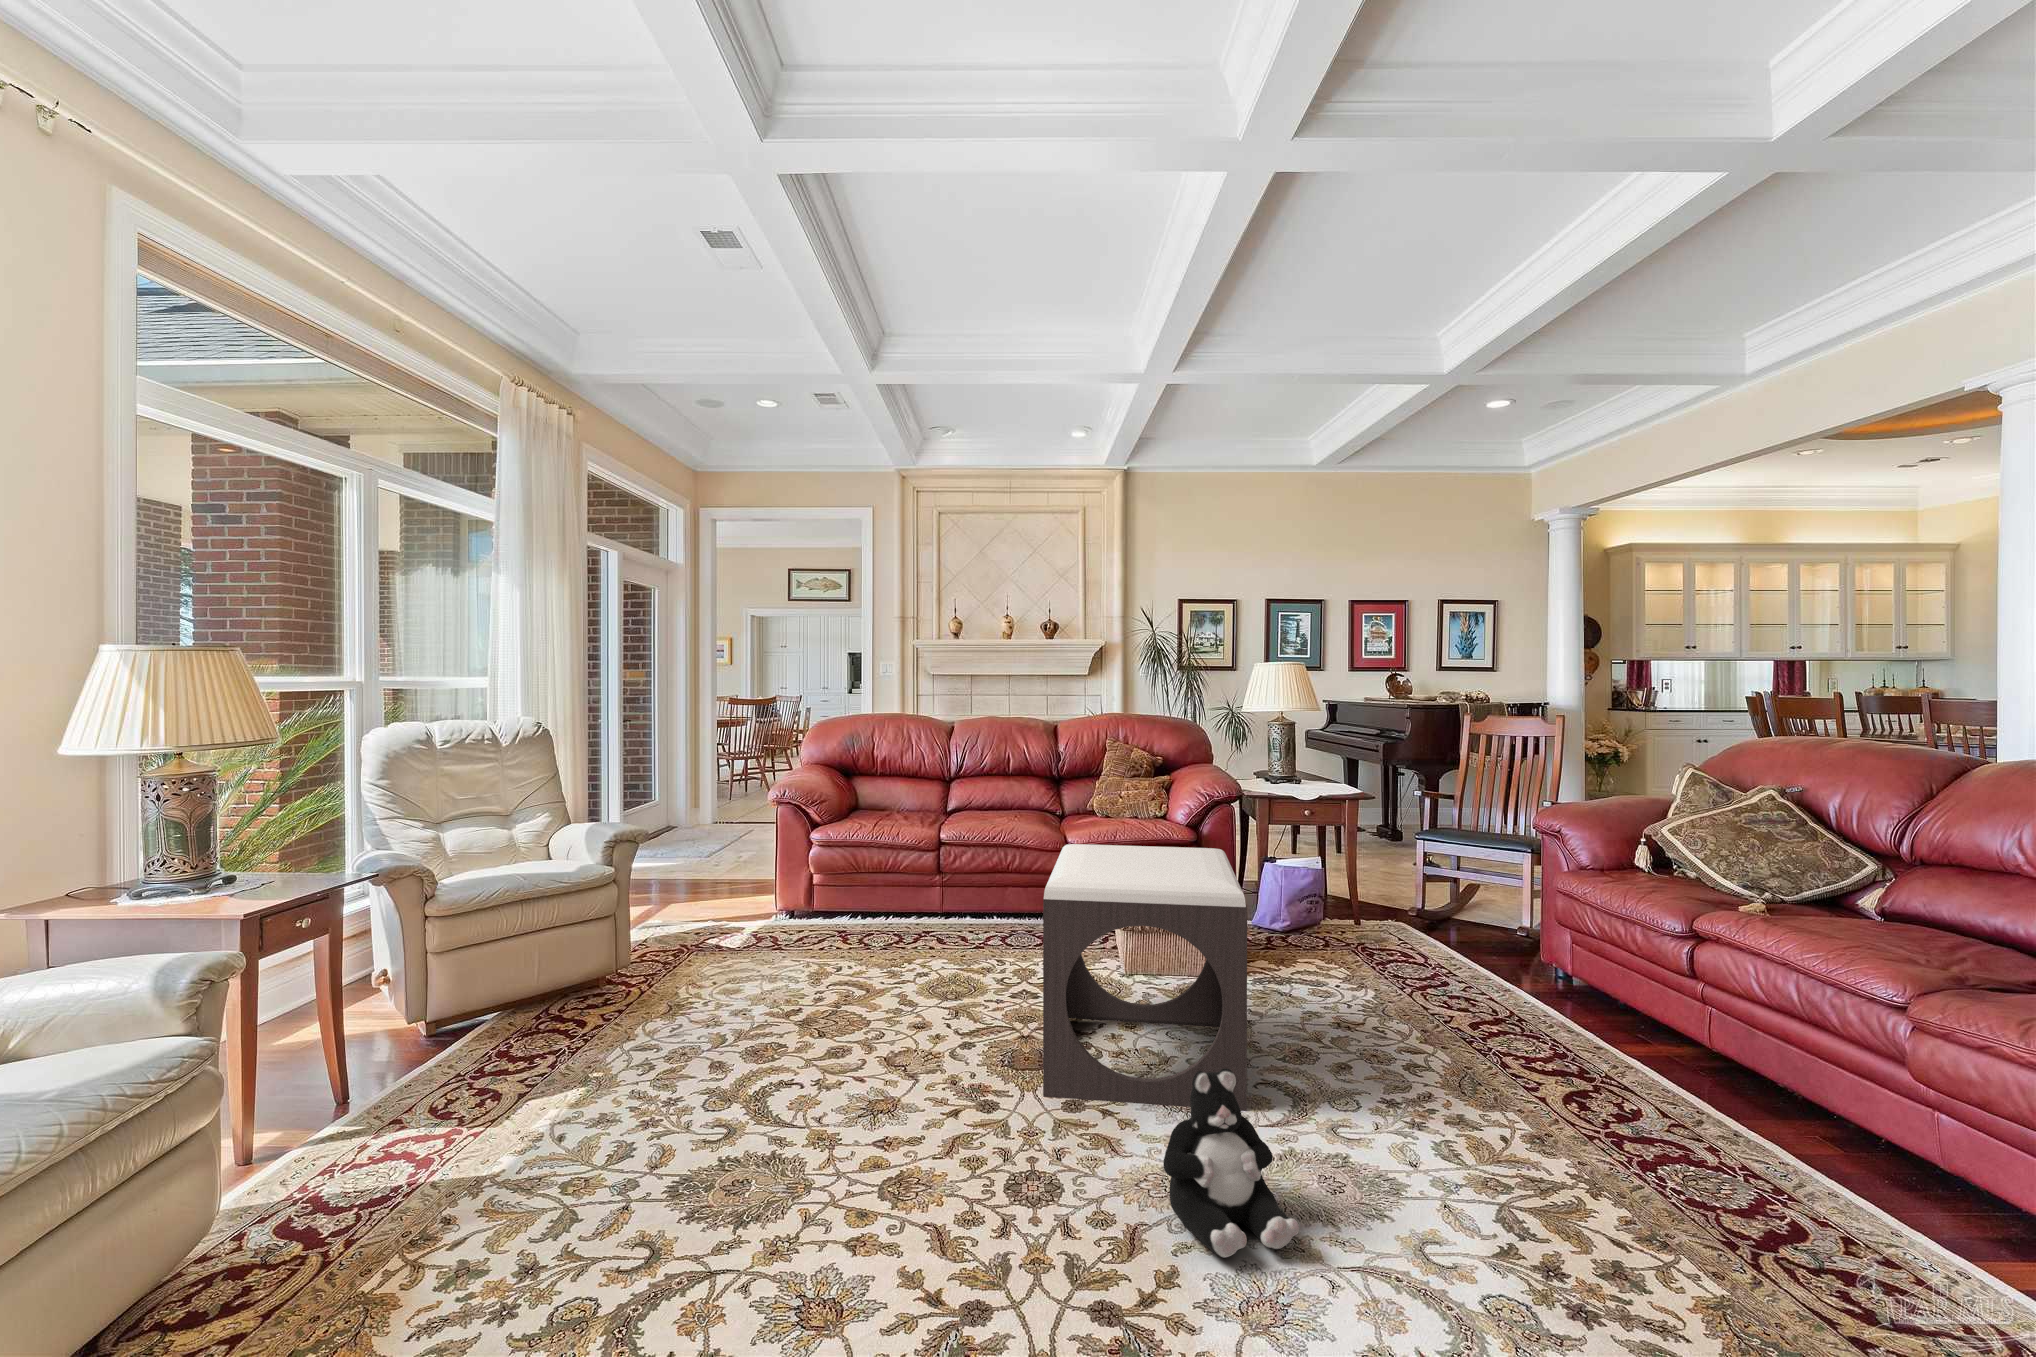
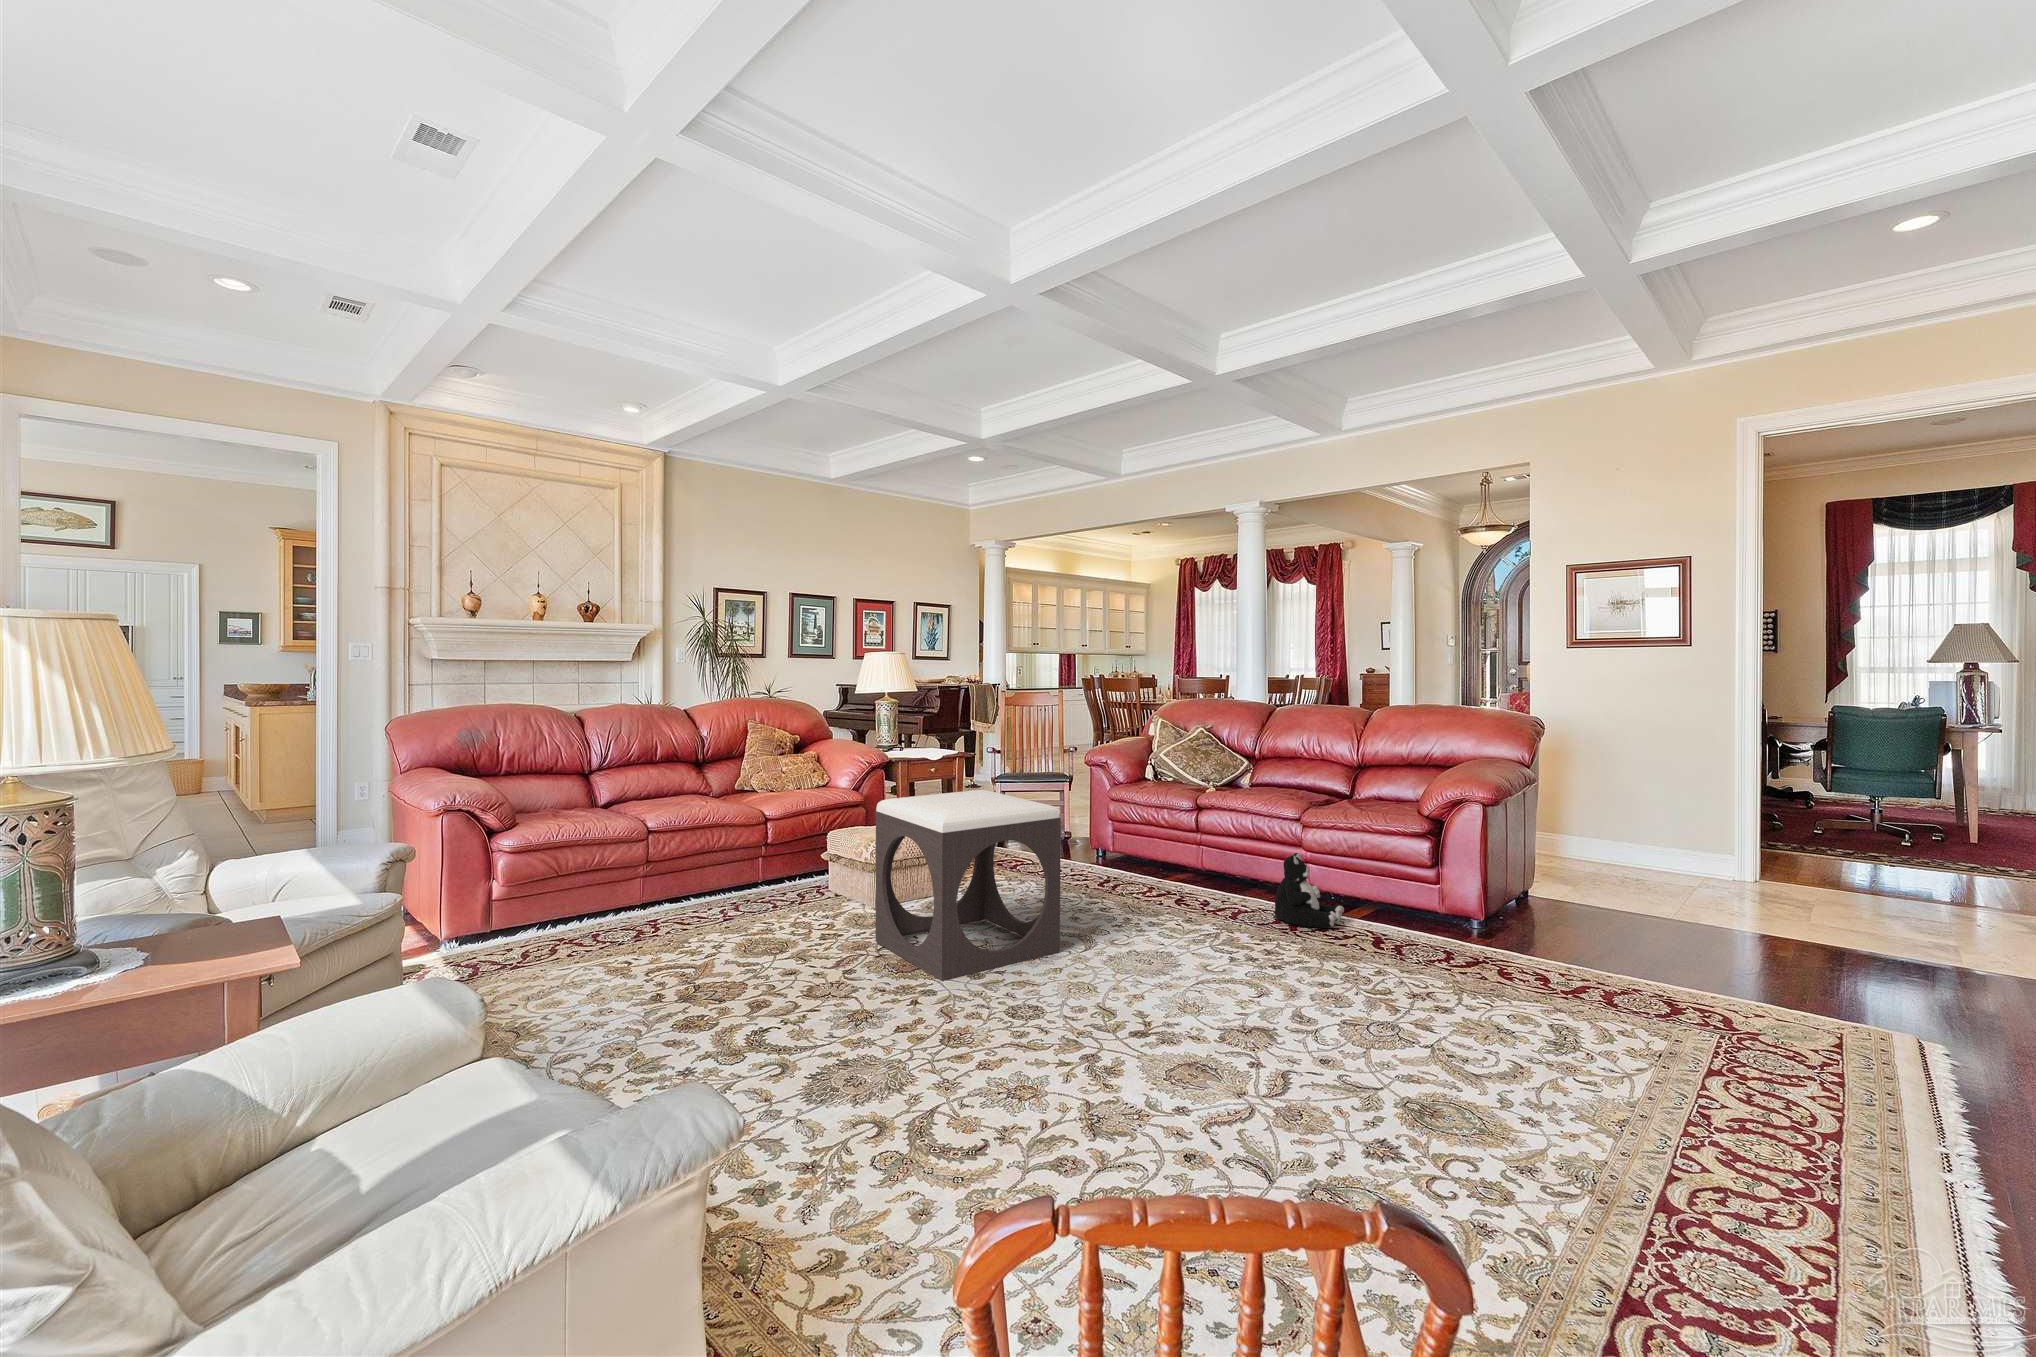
plush toy: present [1163,1069,1299,1258] -> present [1275,853,1344,928]

